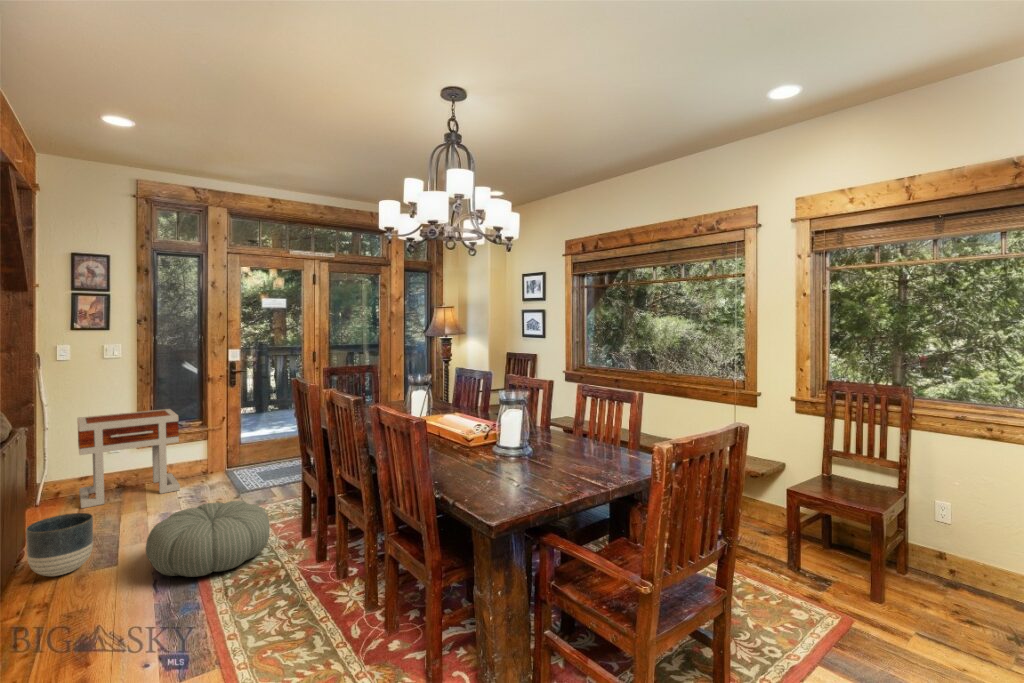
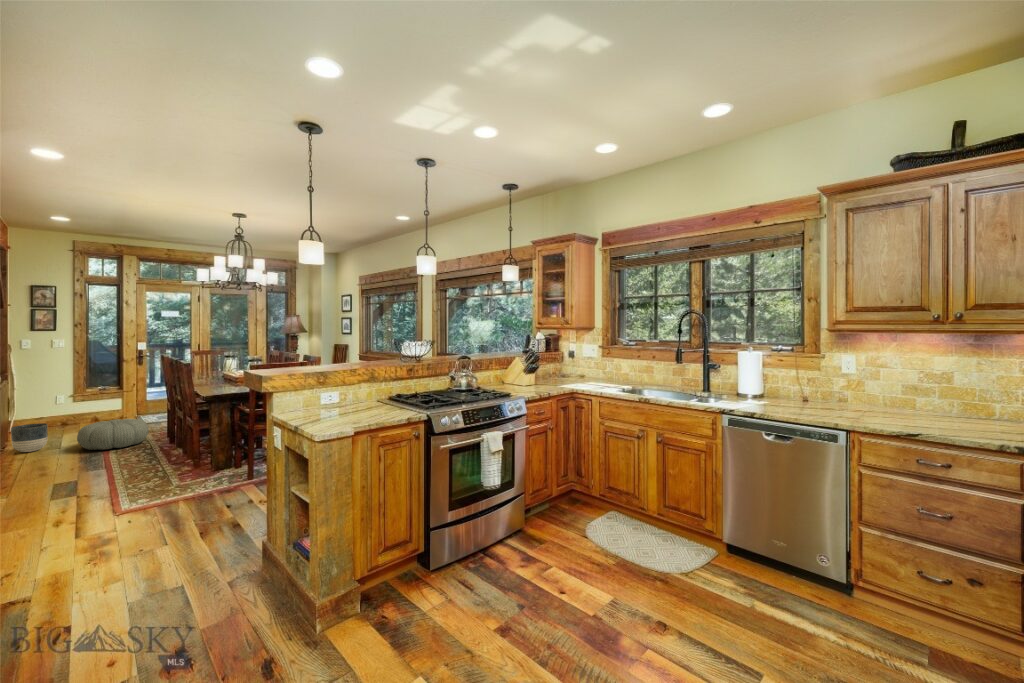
side table: present [77,409,180,508] -> none [35,378,103,433]

